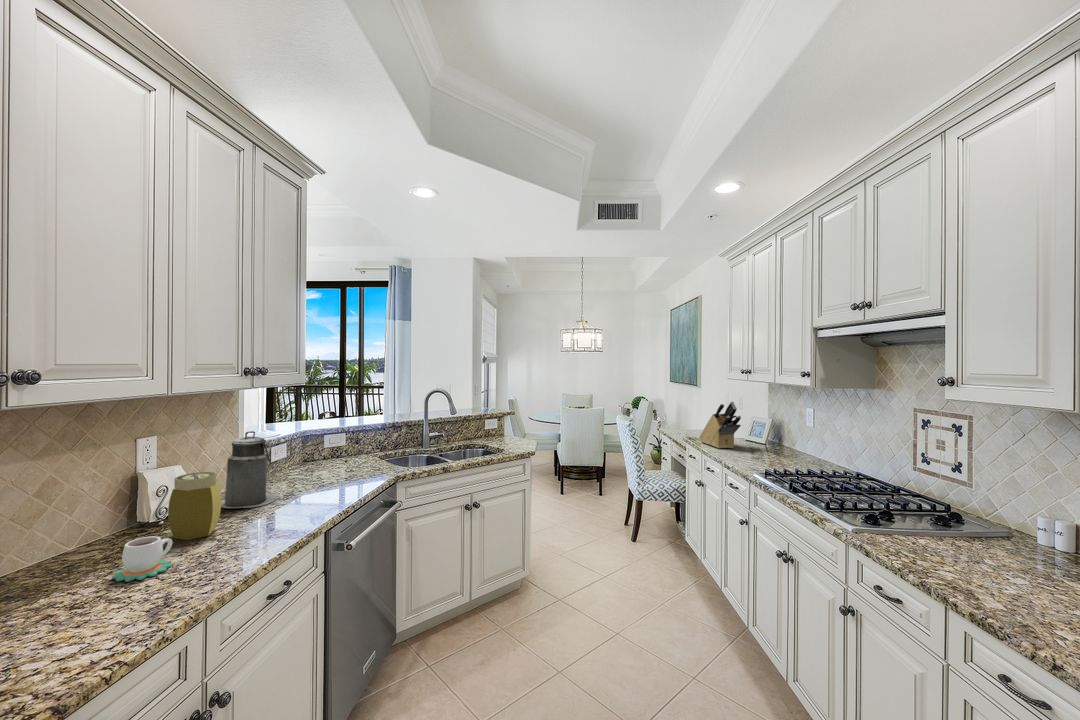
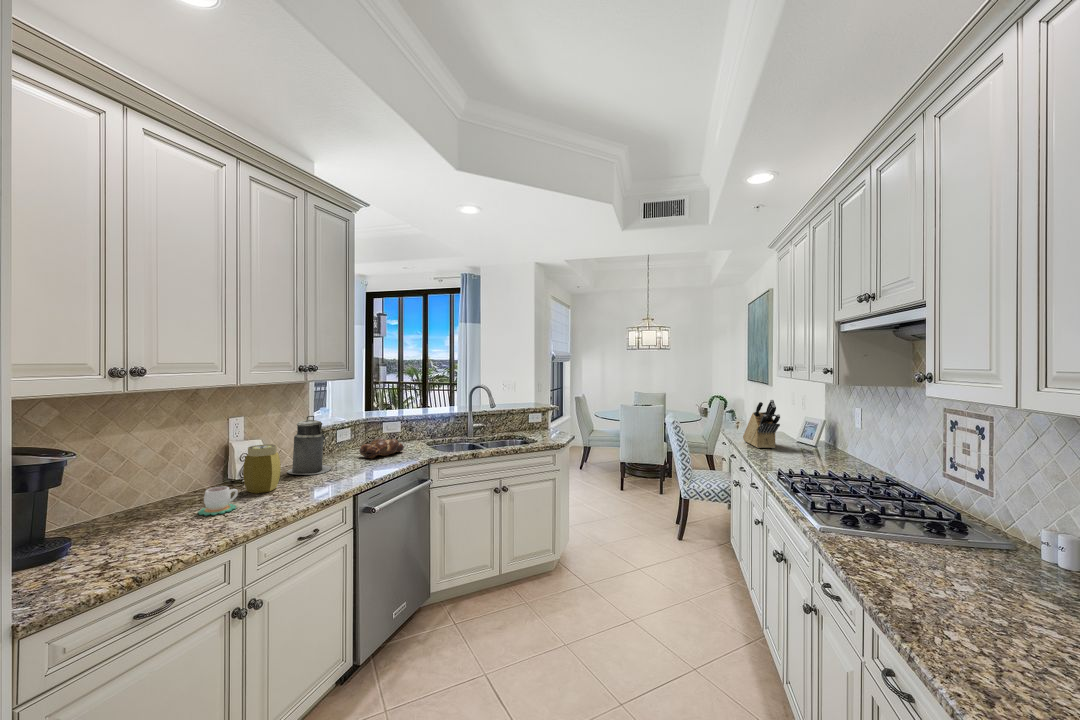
bread loaf: none [304,455,357,480] -> present [359,438,404,458]

